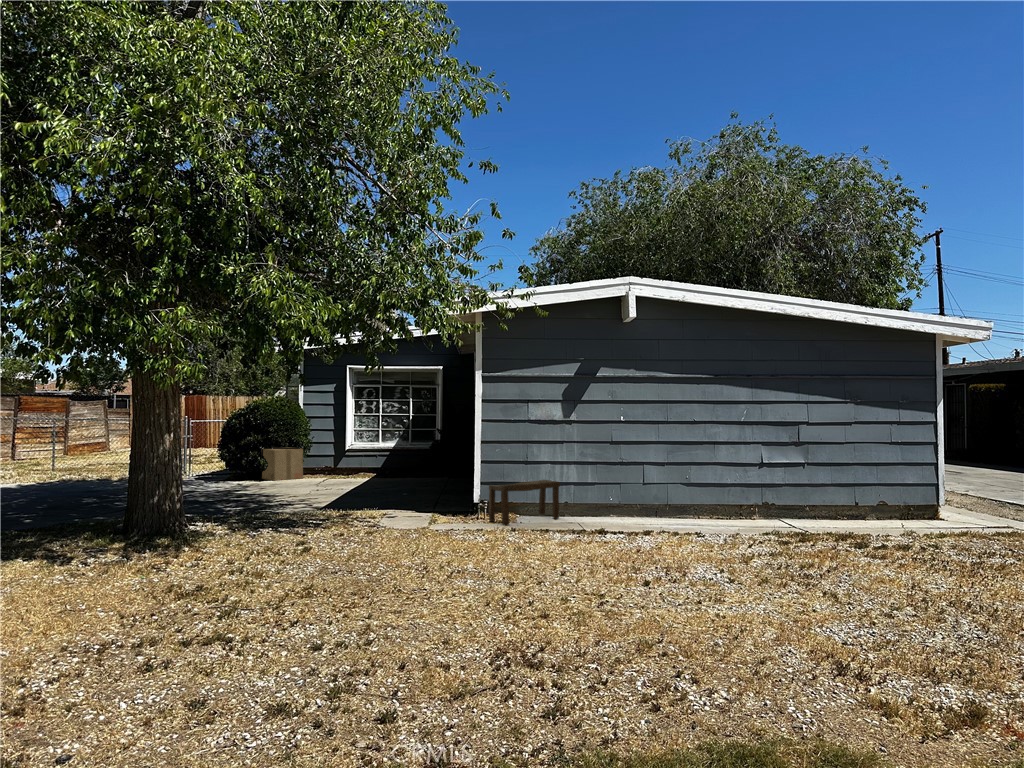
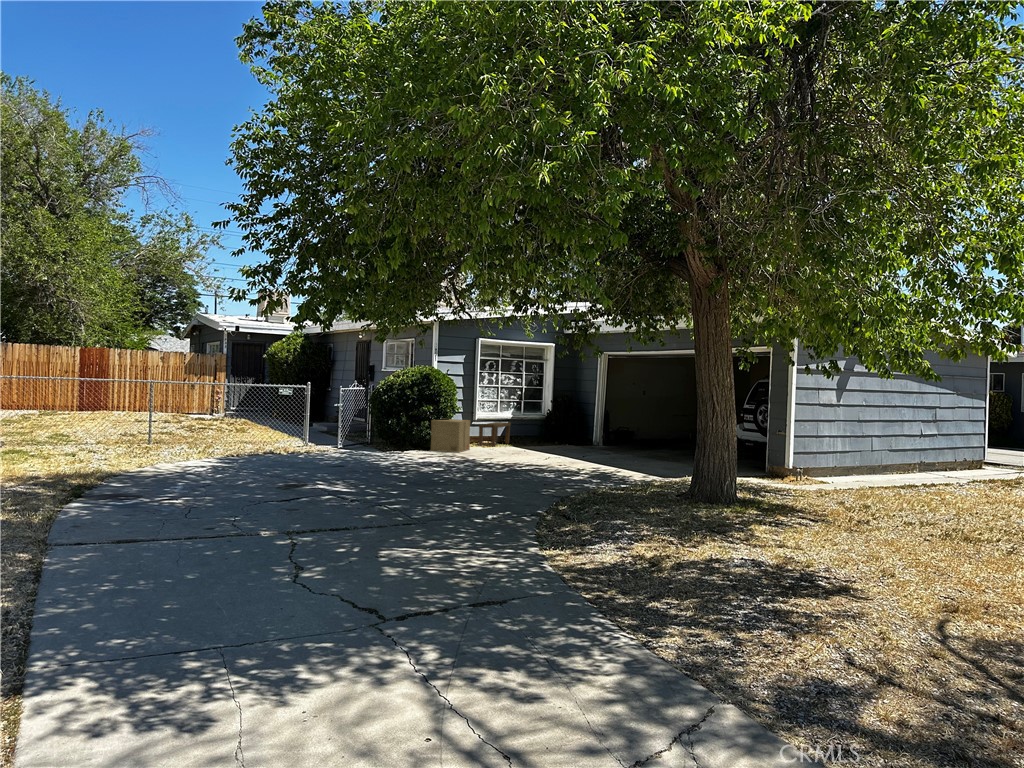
bench: present [489,480,560,525] -> present [479,422,511,447]

